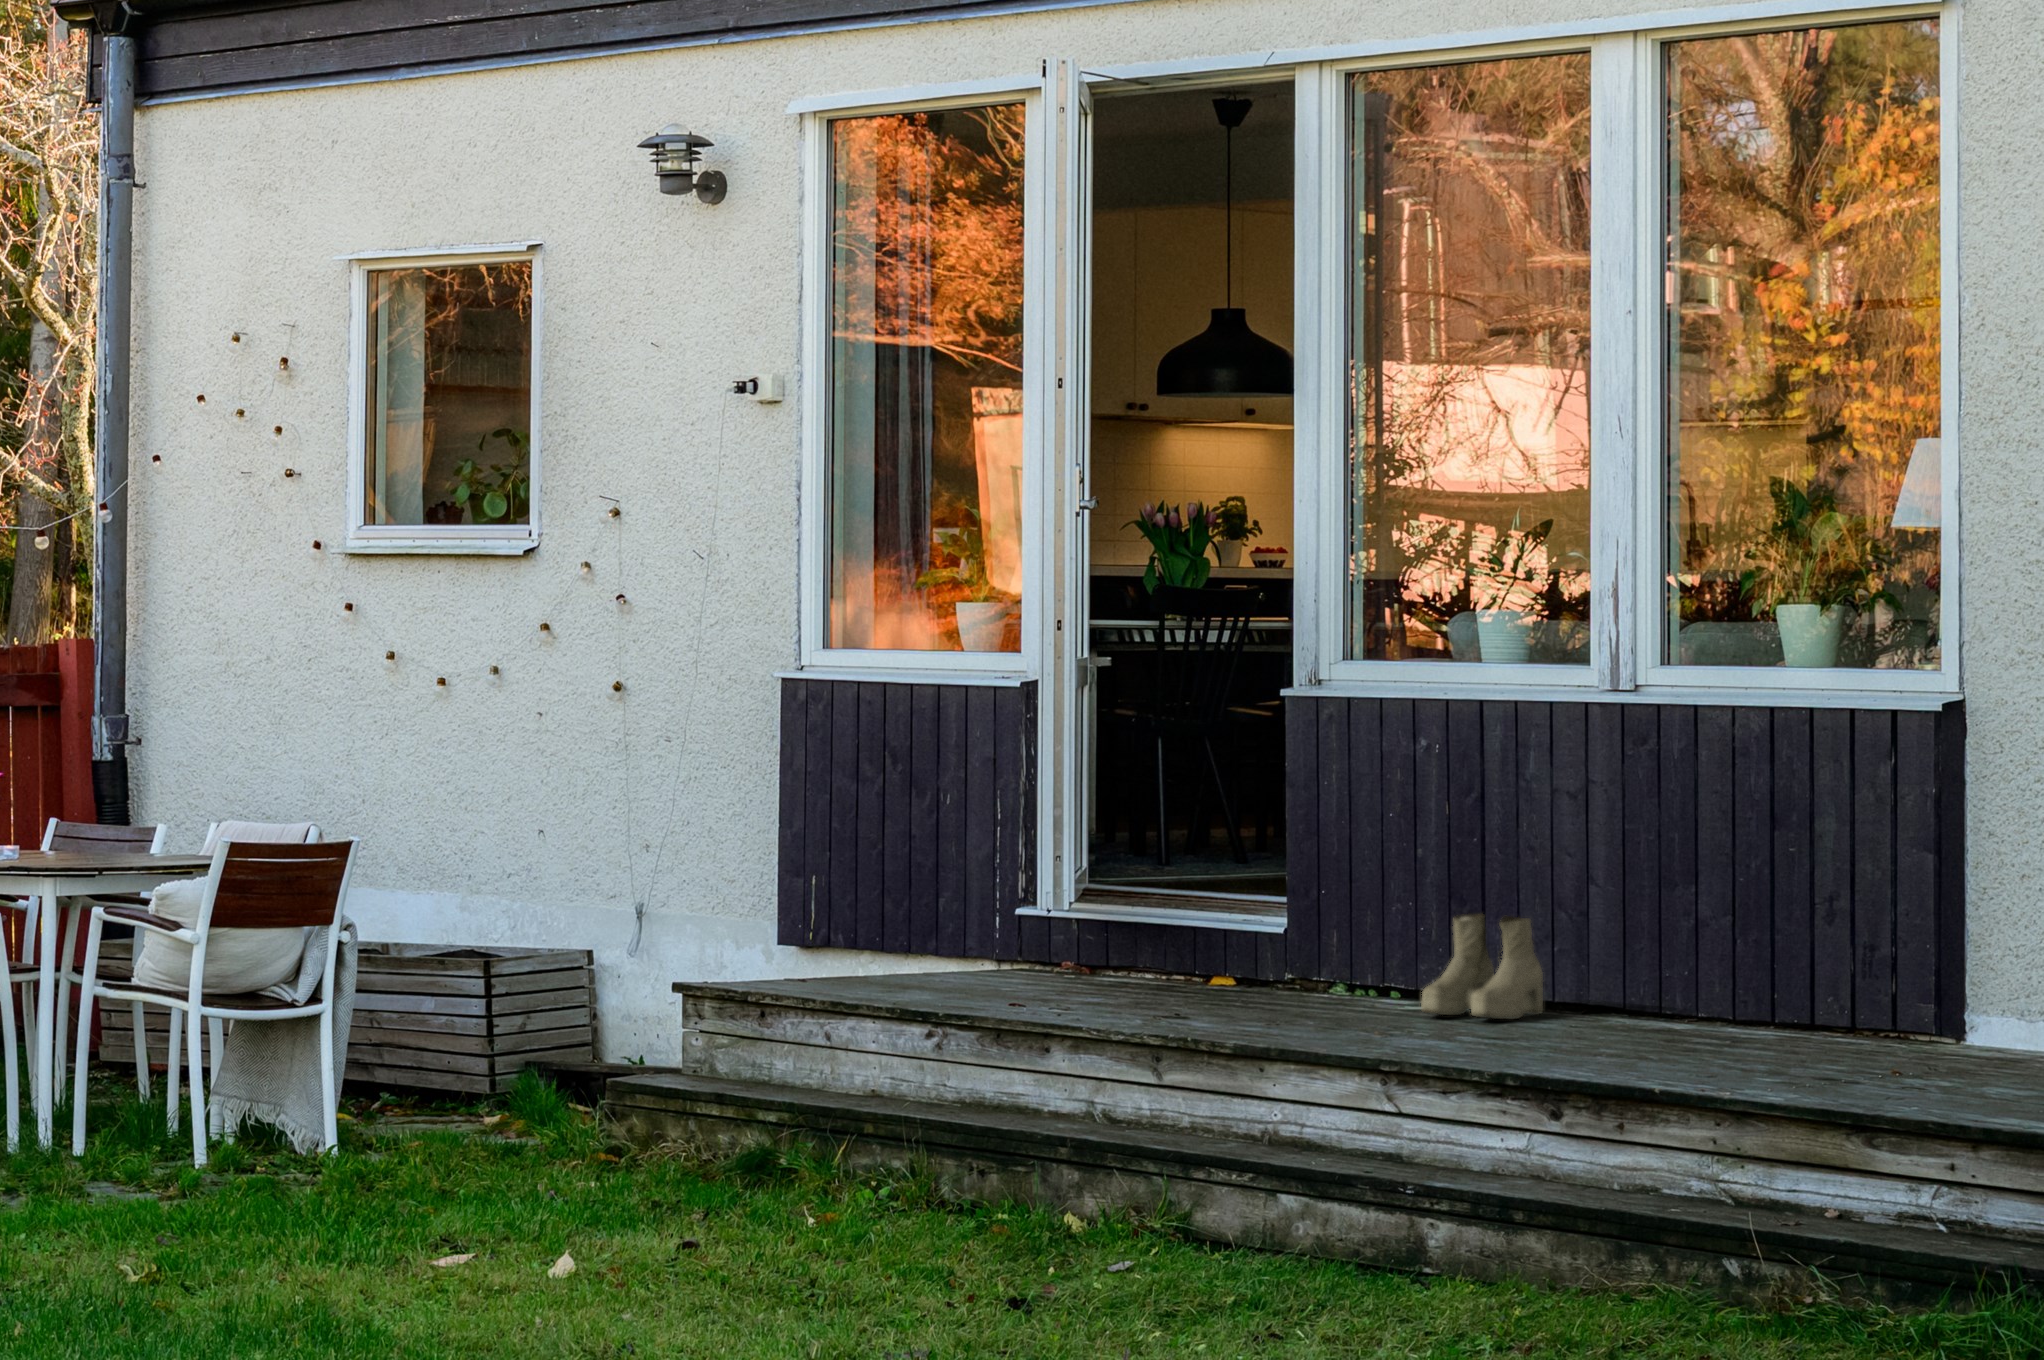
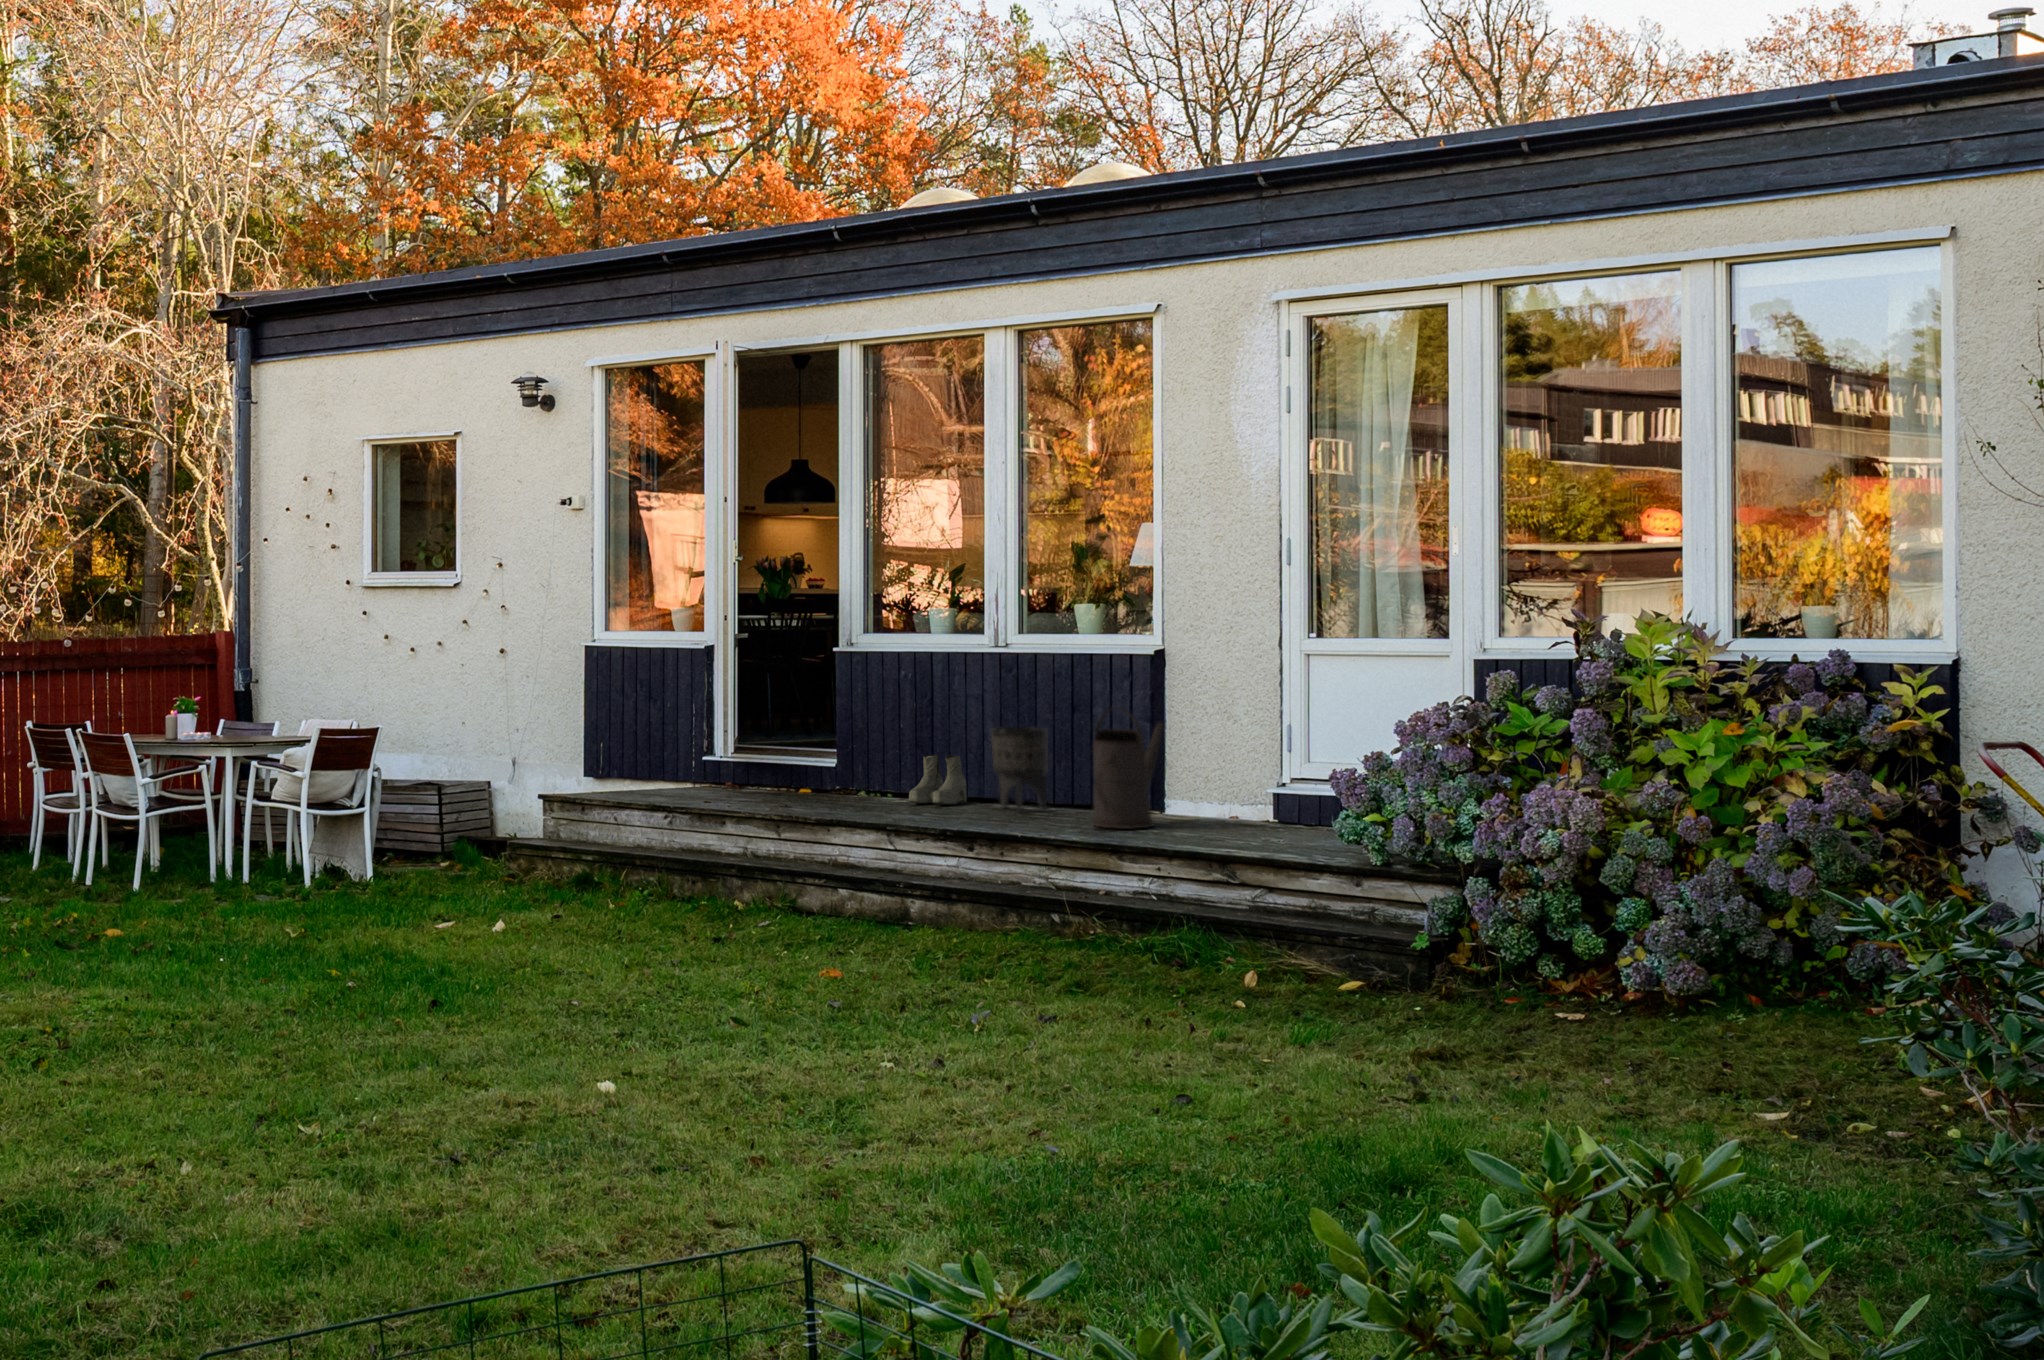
watering can: none [1808,829,1971,1088] -> present [1092,709,1165,829]
planter: none [1595,861,1717,1040] -> present [991,727,1048,811]

